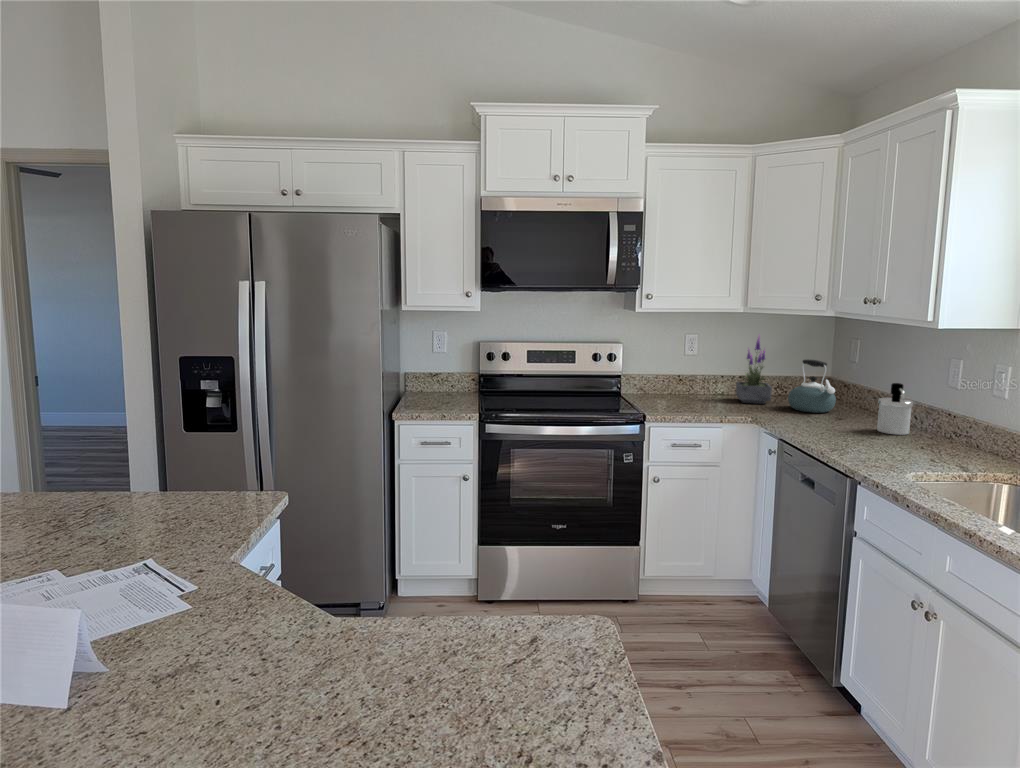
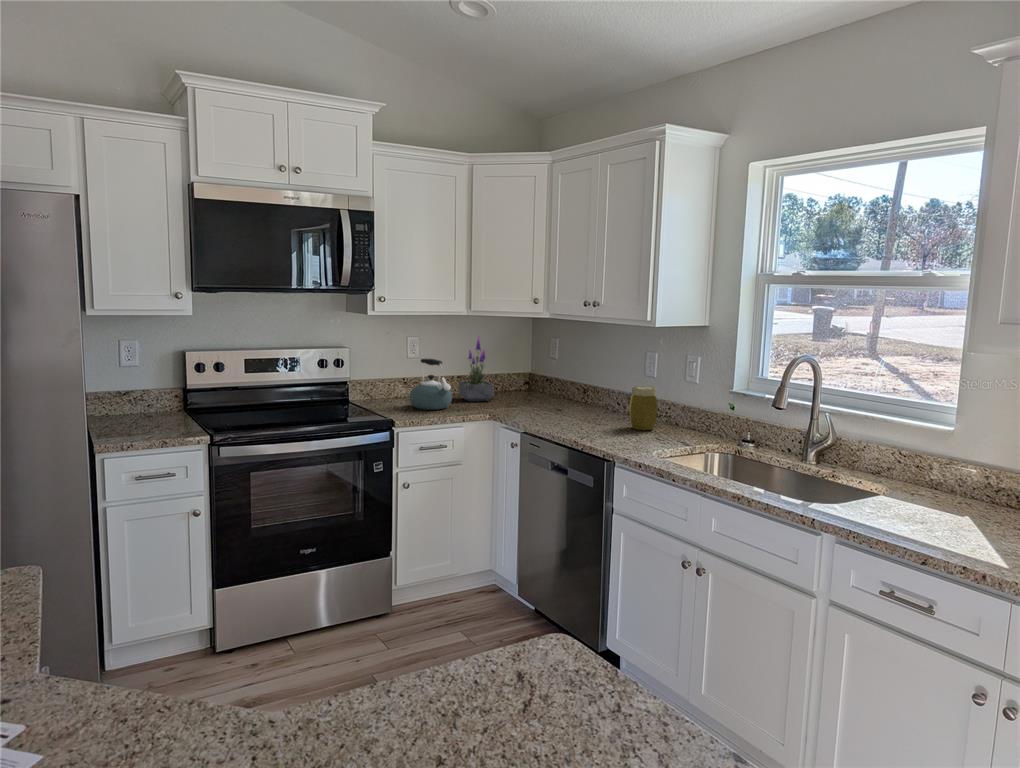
kettle: present [788,360,836,413] -> present [410,359,452,410]
soap dispenser: present [877,383,913,435] -> none [592,375,618,419]
jar: none [916,399,956,453] -> present [630,386,657,430]

